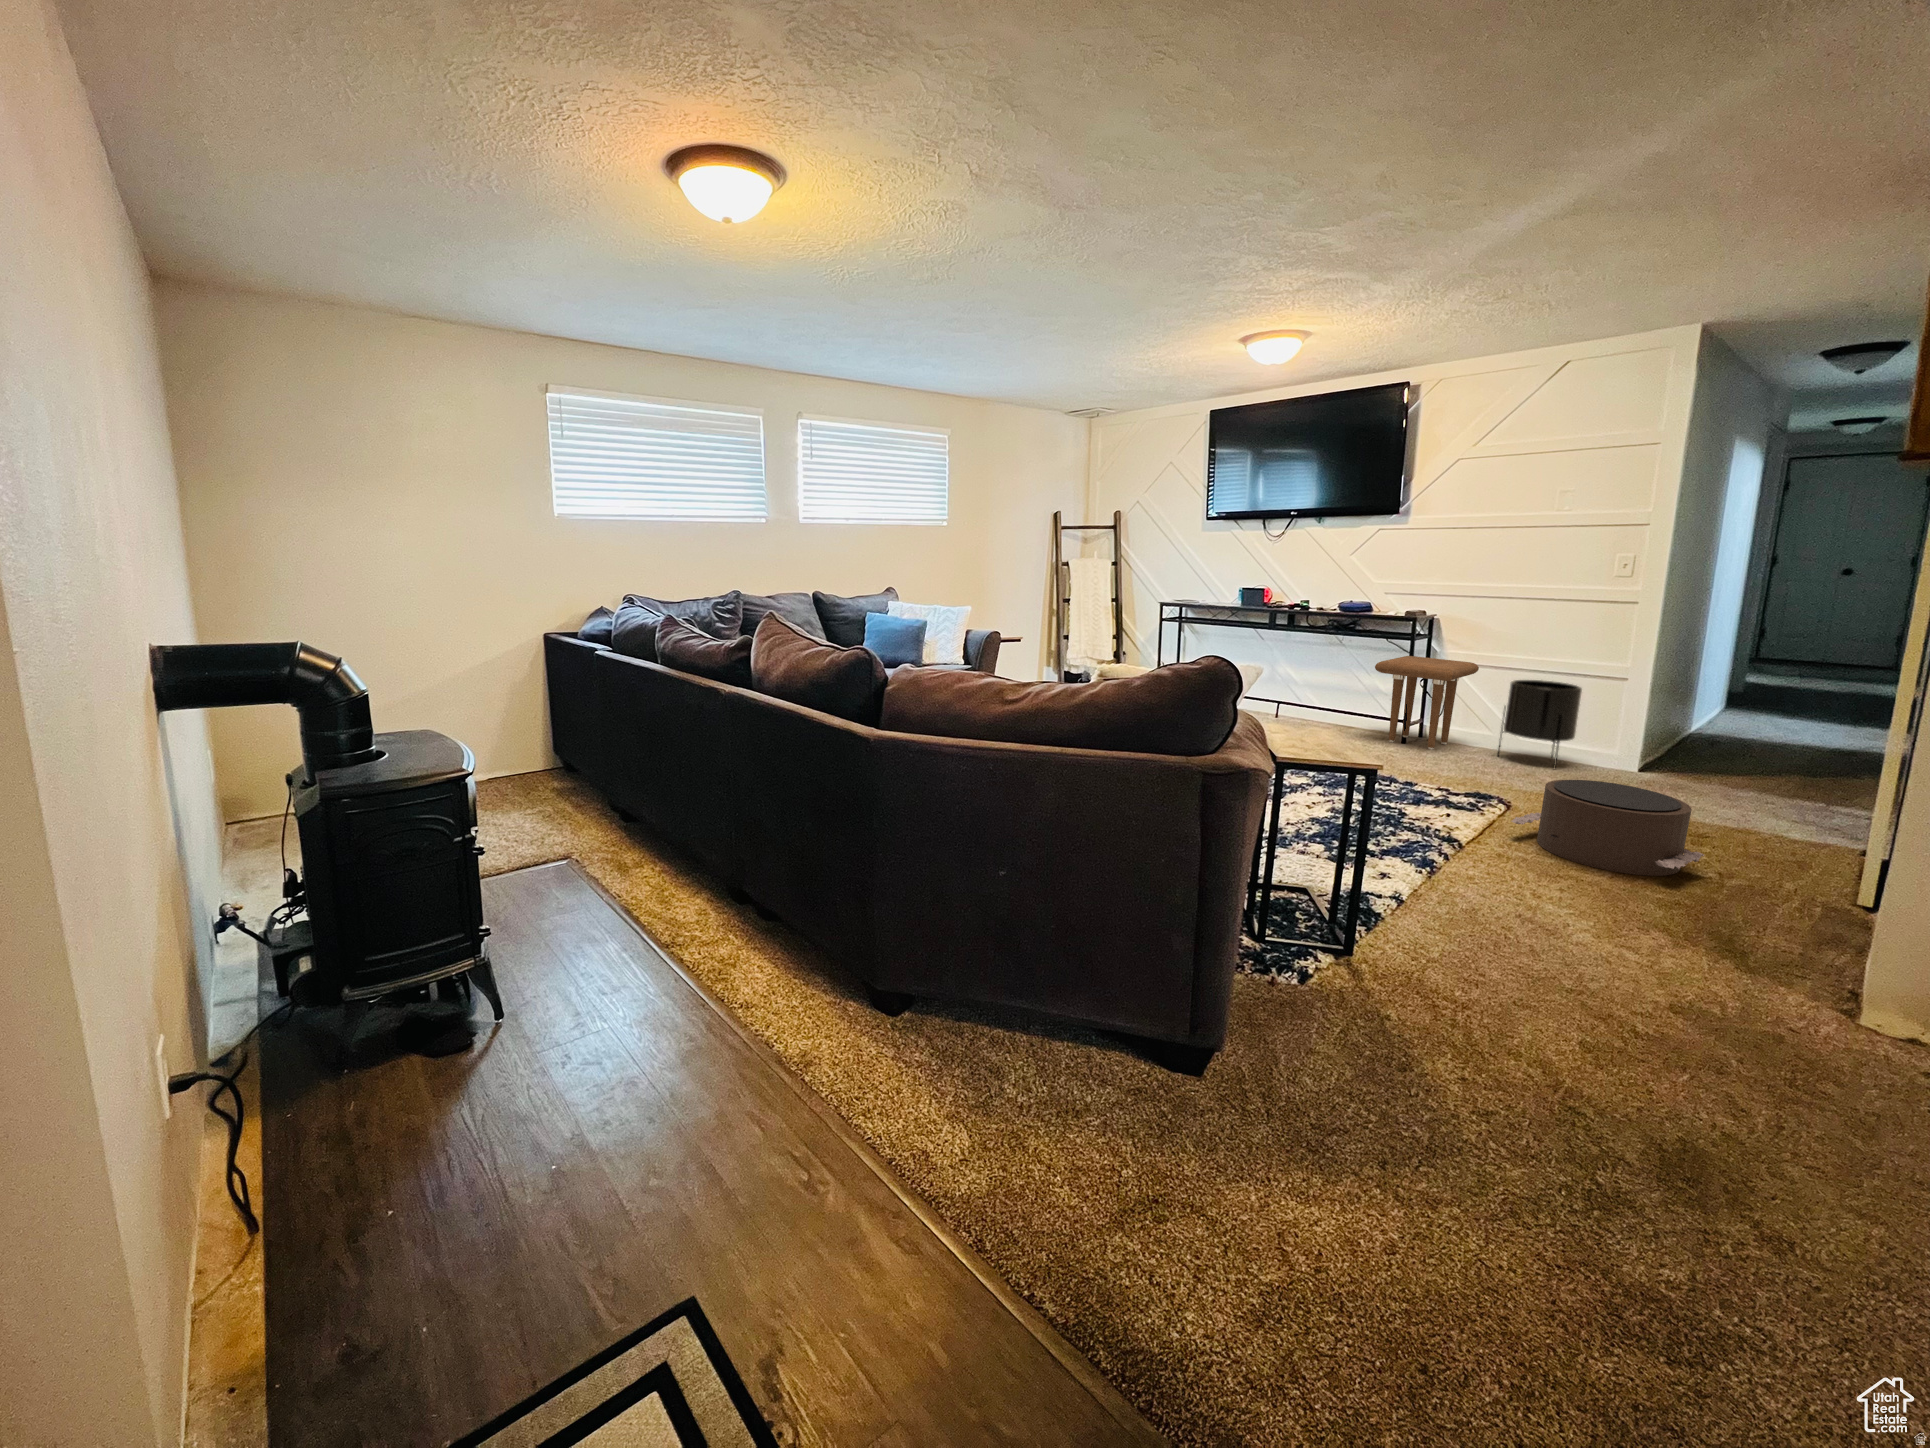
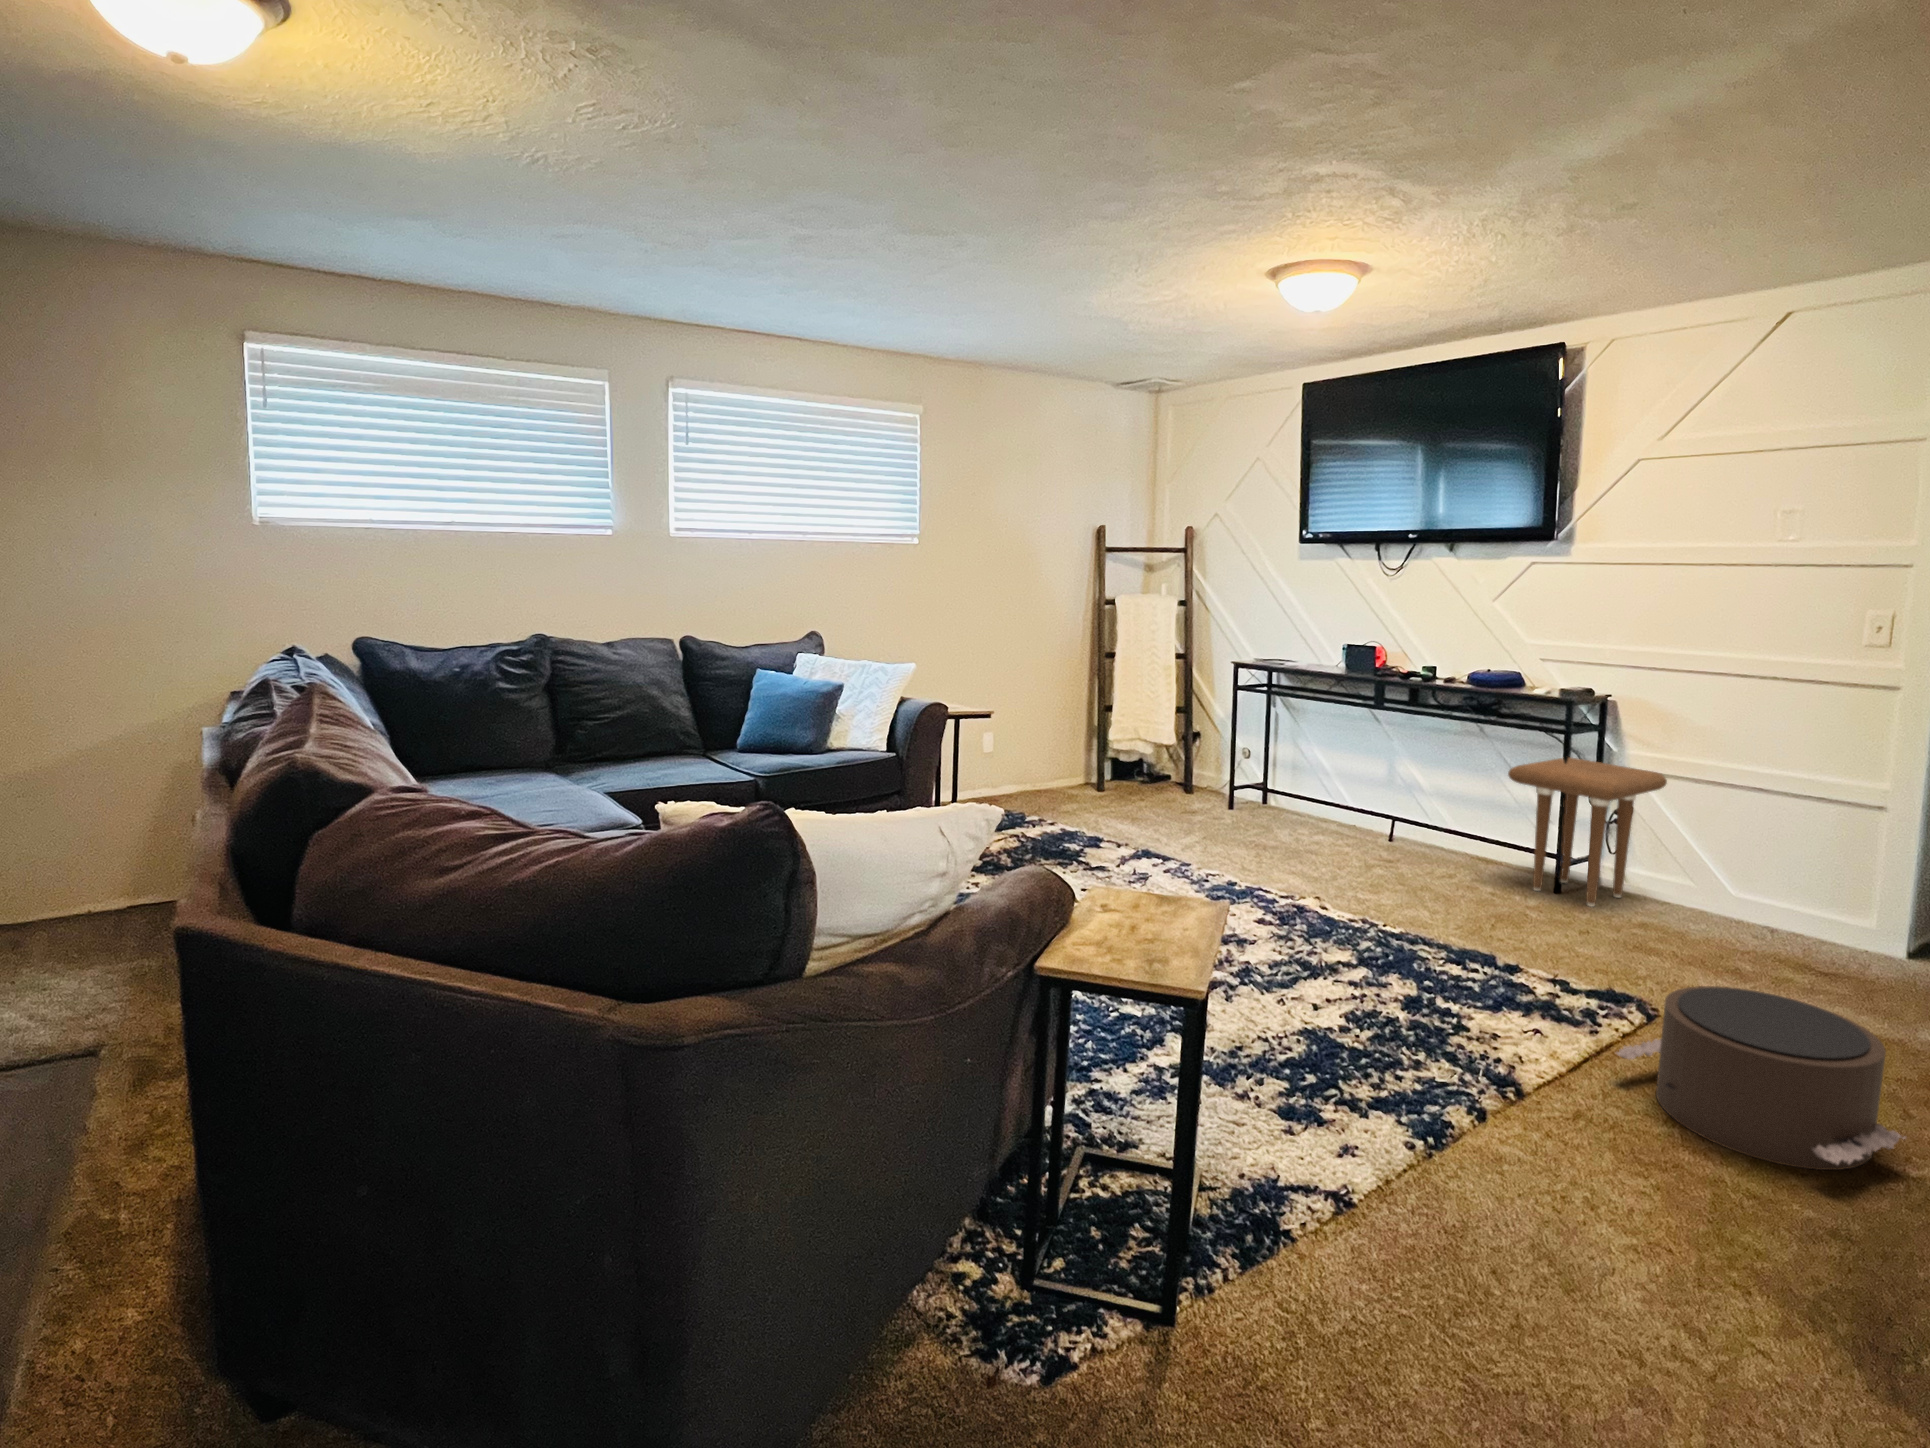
planter: present [1498,680,1582,769] -> none [1689,803,1810,950]

